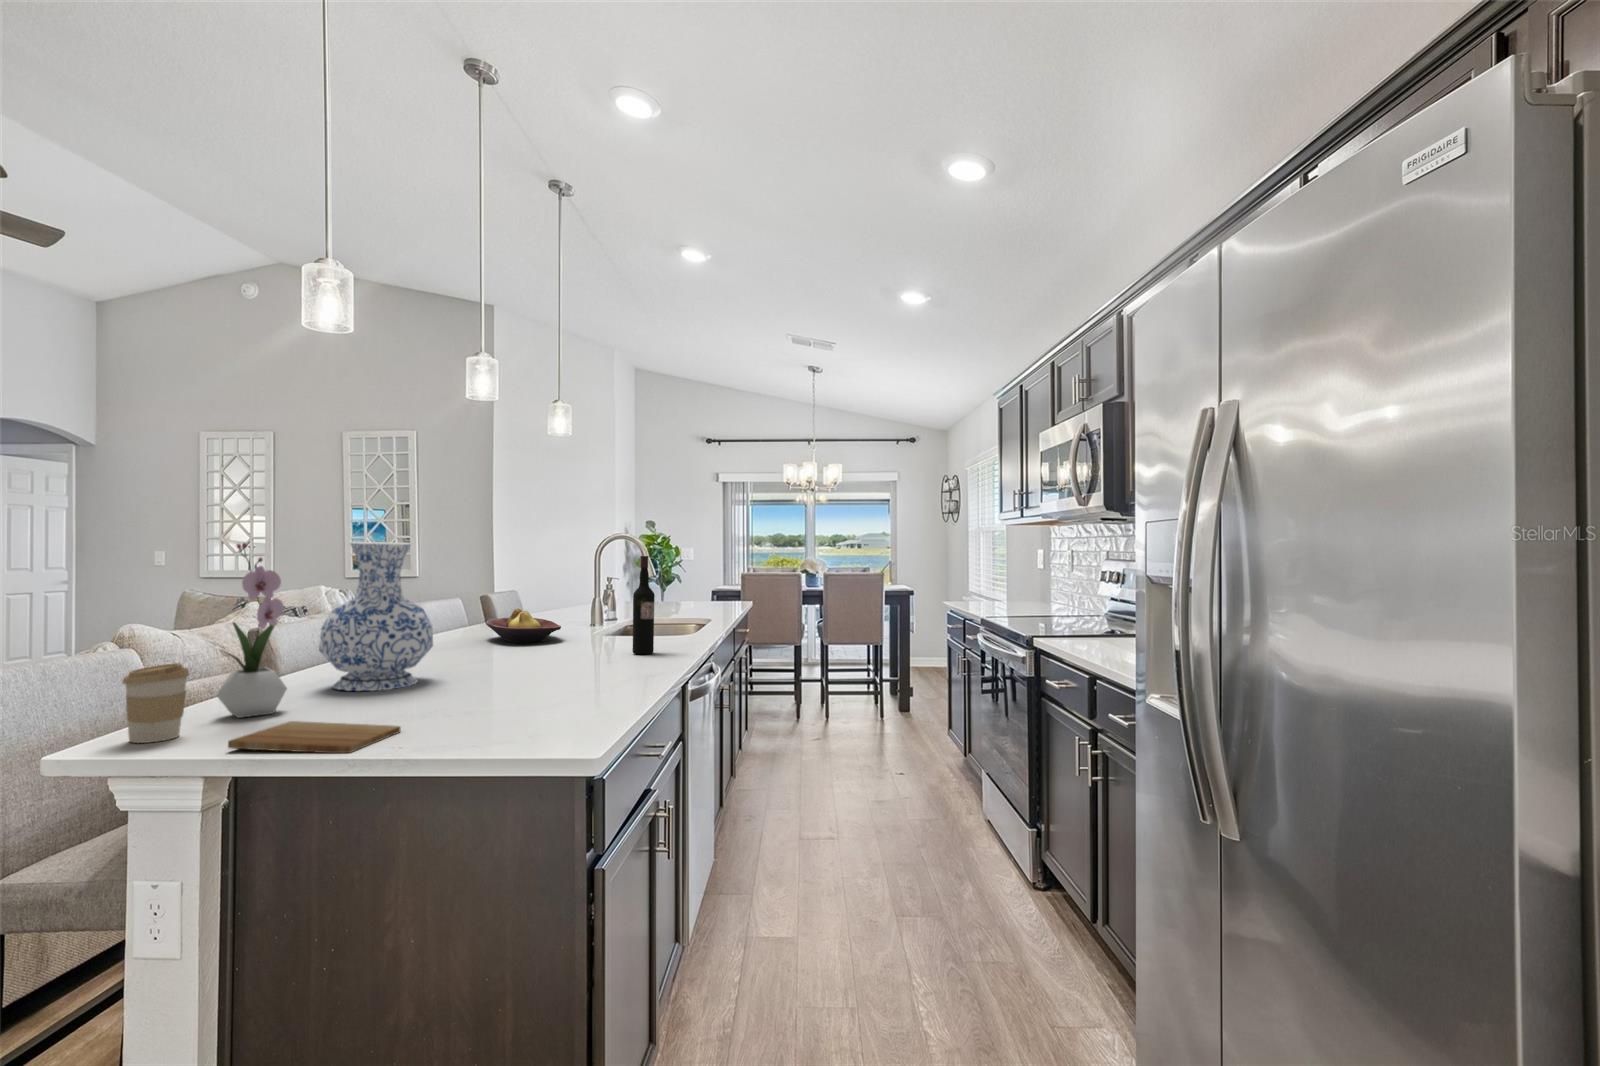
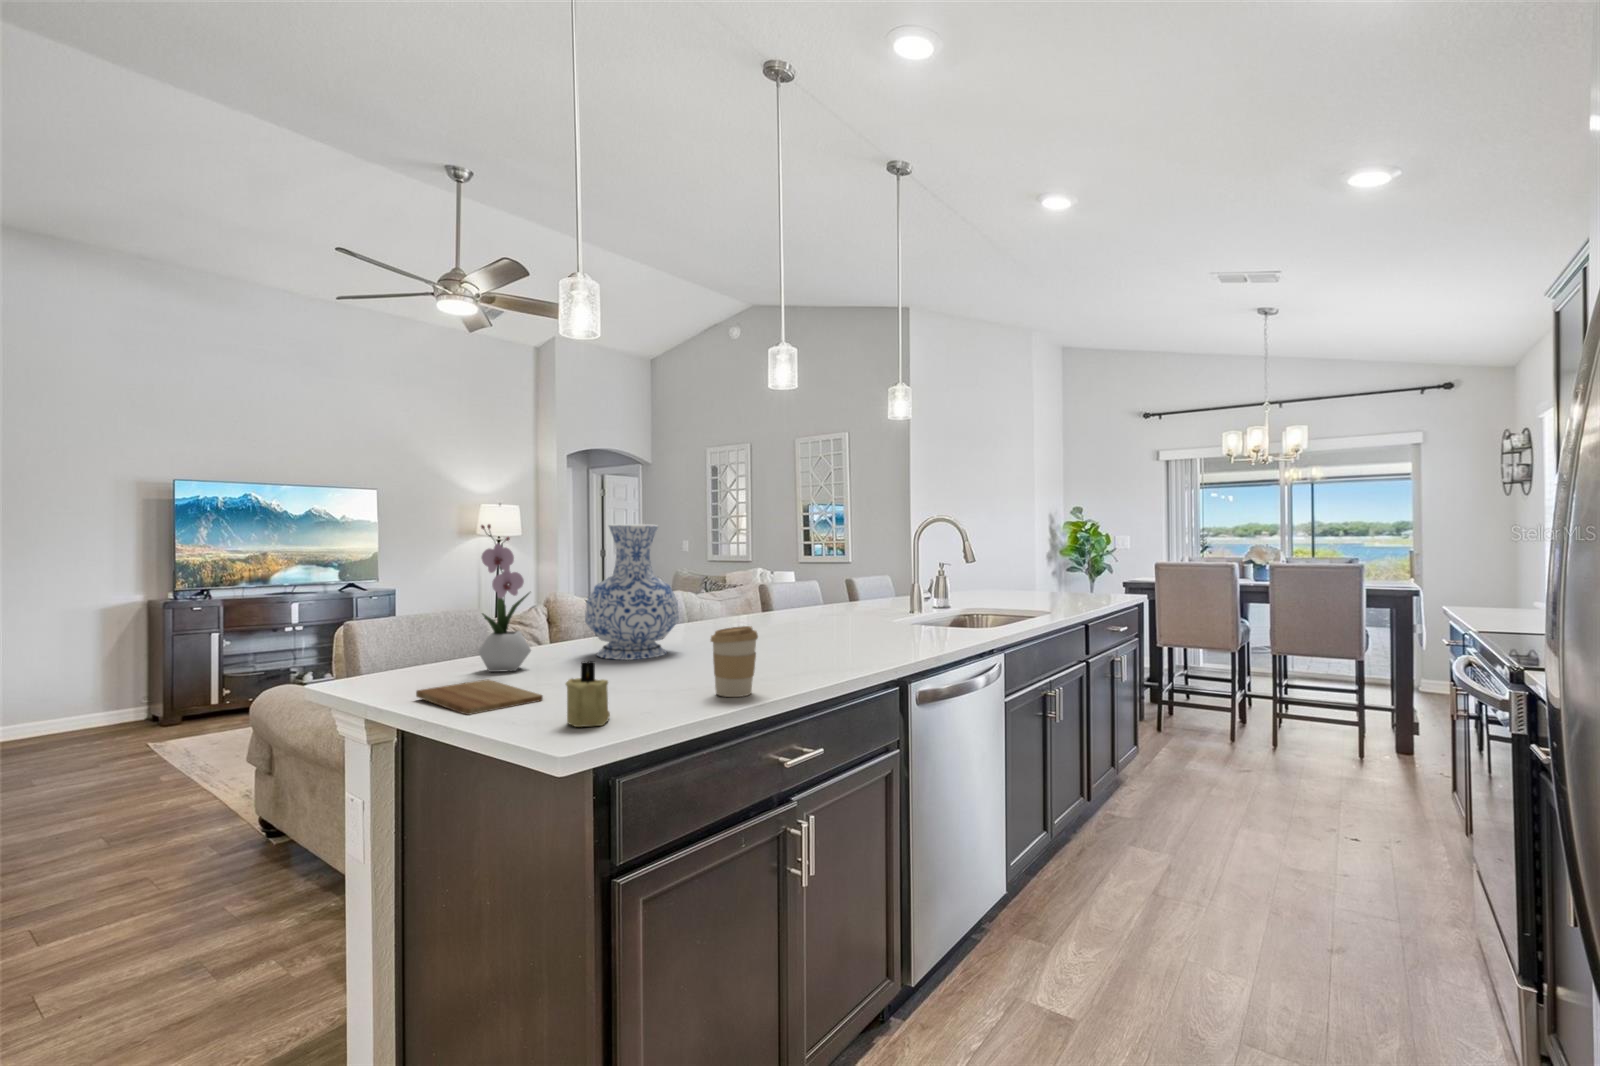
wine bottle: present [632,556,655,654] -> none [890,538,913,647]
fruit bowl: present [486,609,561,644] -> none [797,592,861,627]
coffee cup: present [123,663,189,743] -> present [710,626,758,697]
candle: none [487,679,532,743] -> present [566,661,610,727]

